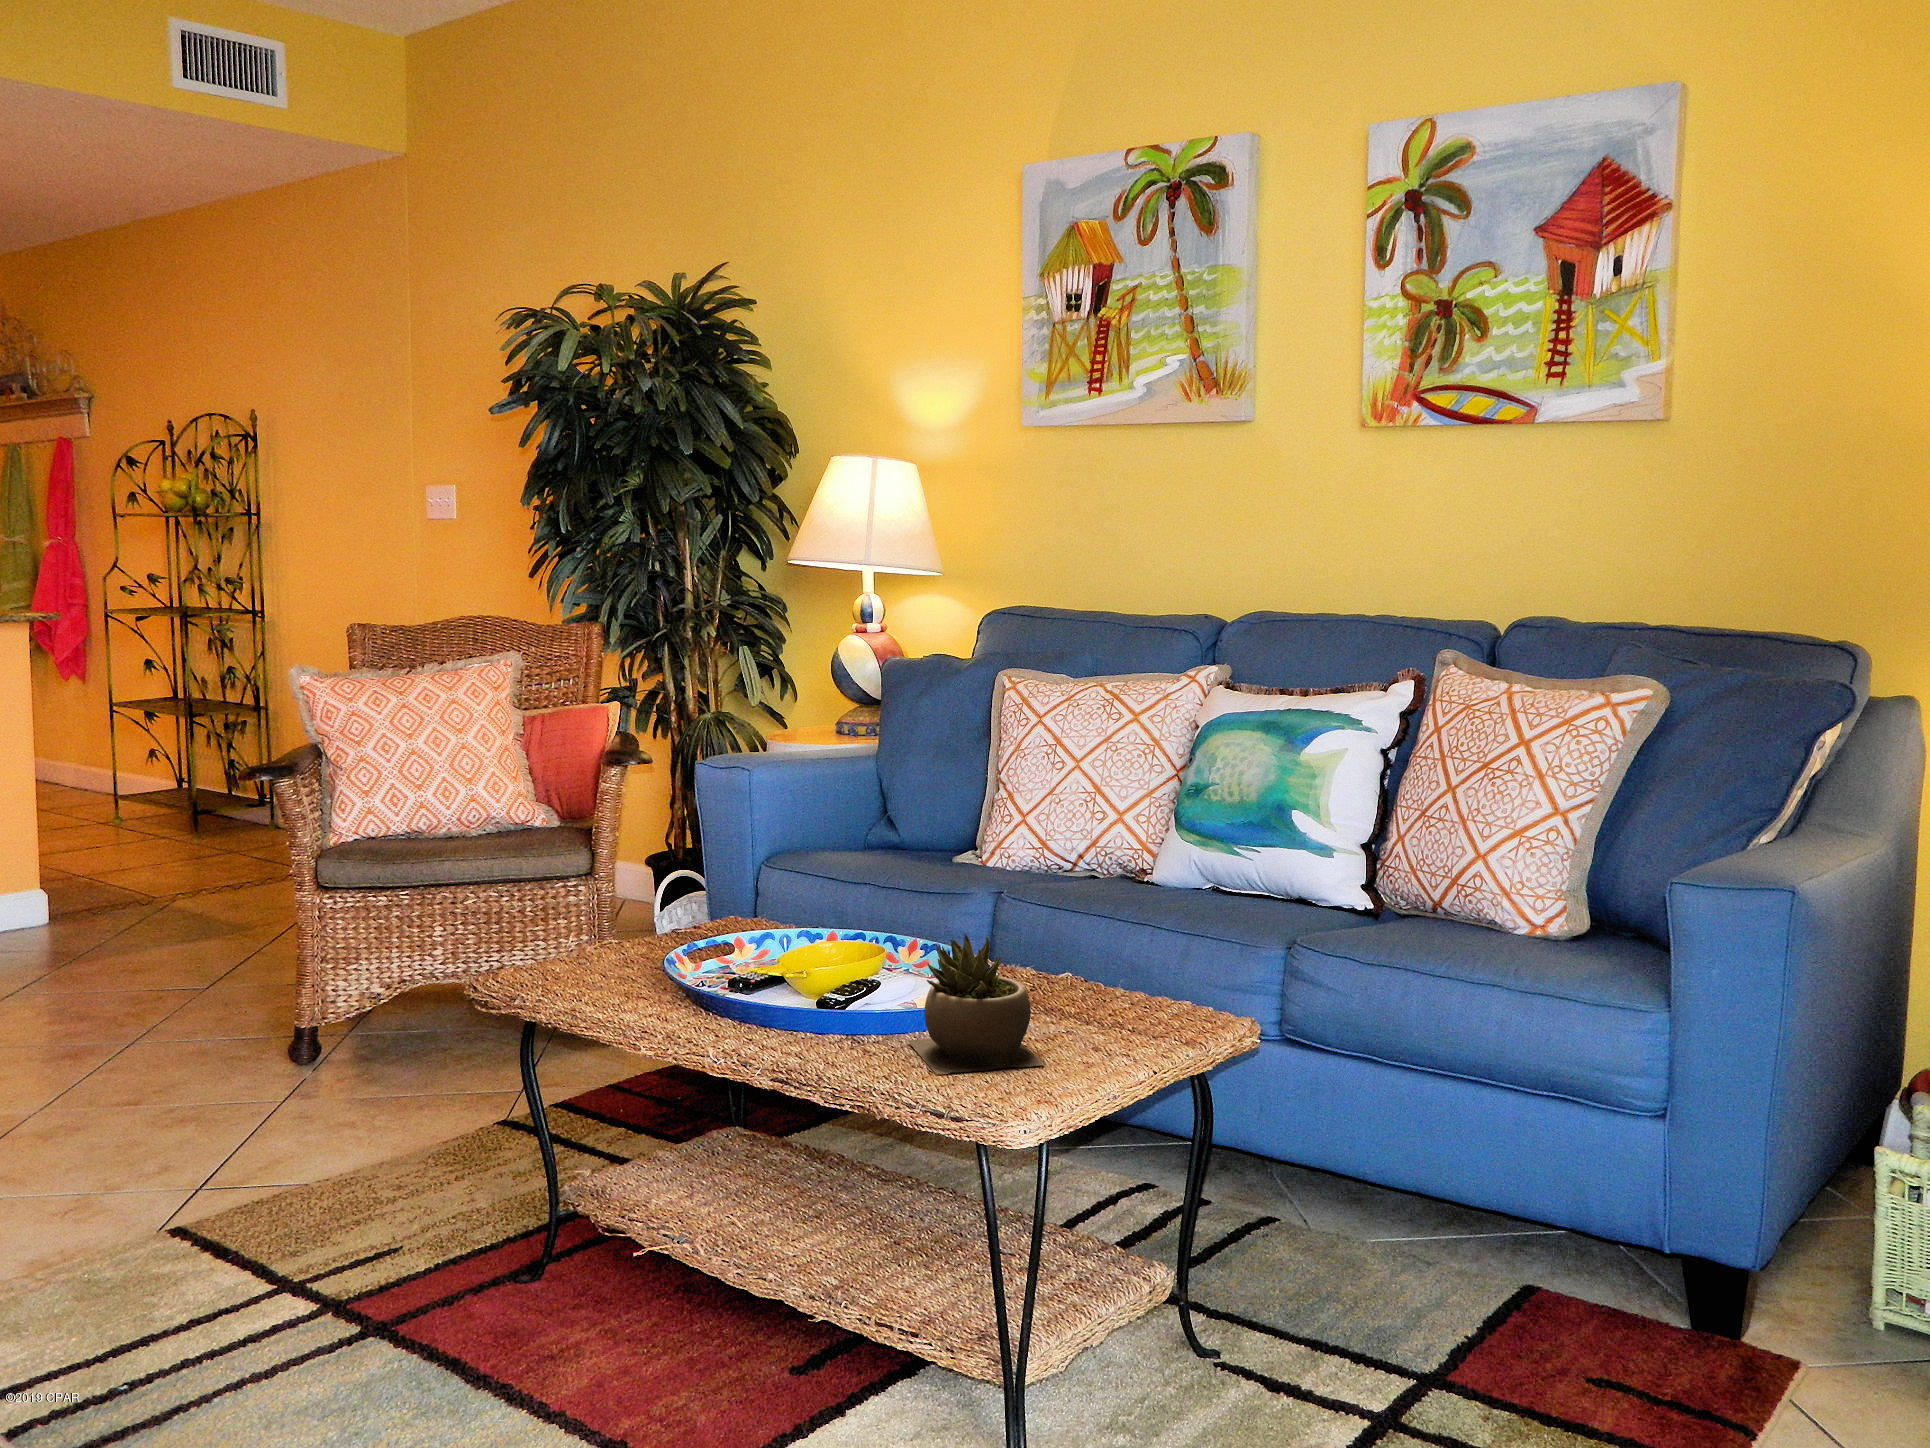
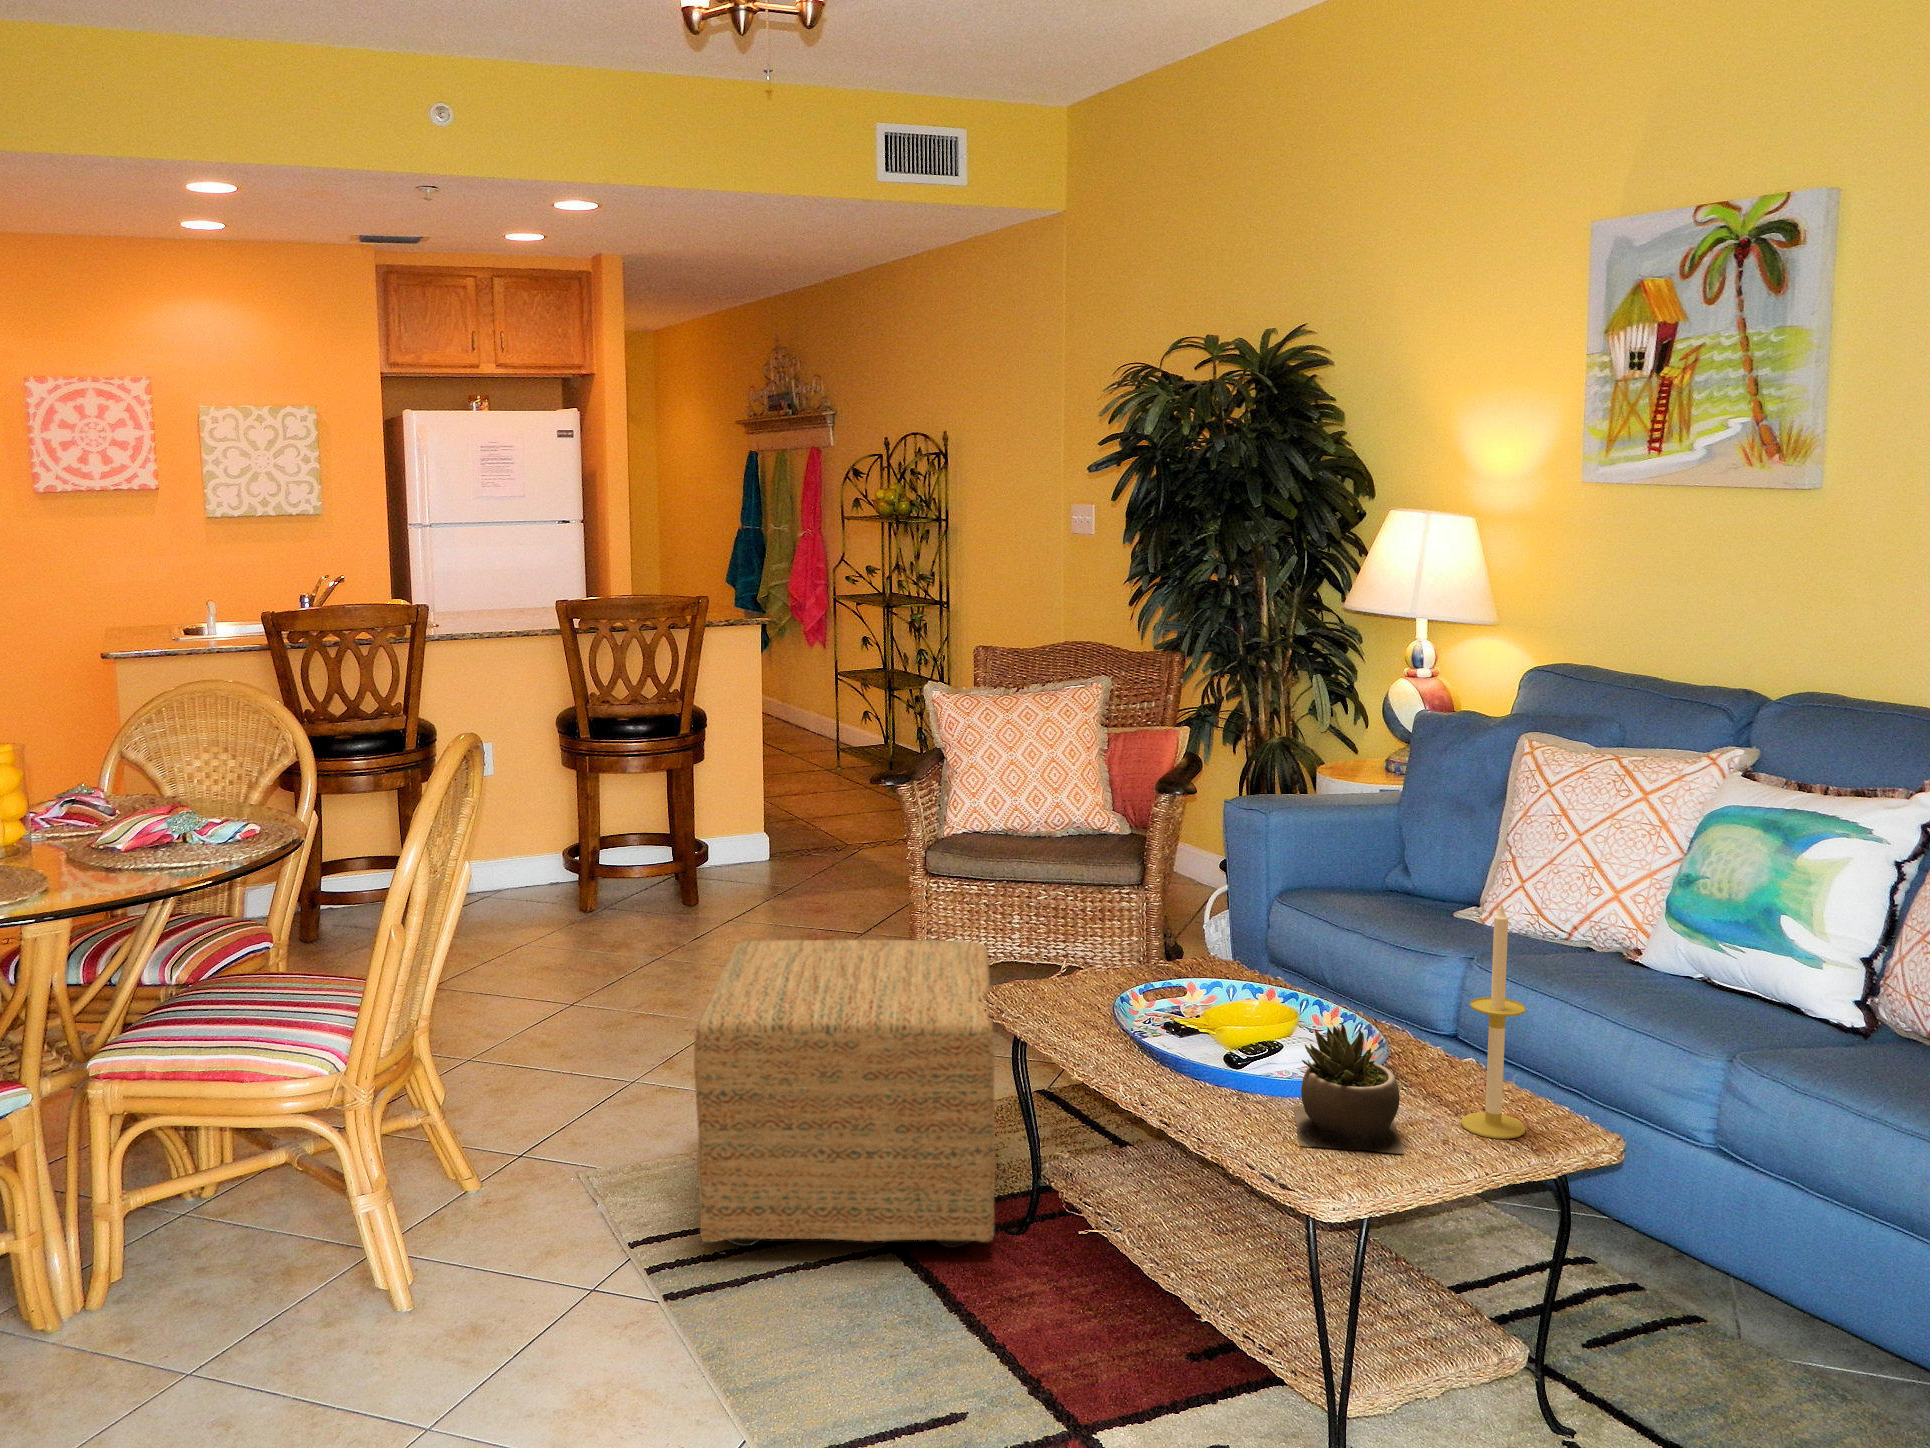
candle: none [1078,786,1143,1039] -> present [1461,903,1526,1139]
ottoman: none [75,942,509,1375] -> present [694,940,996,1248]

